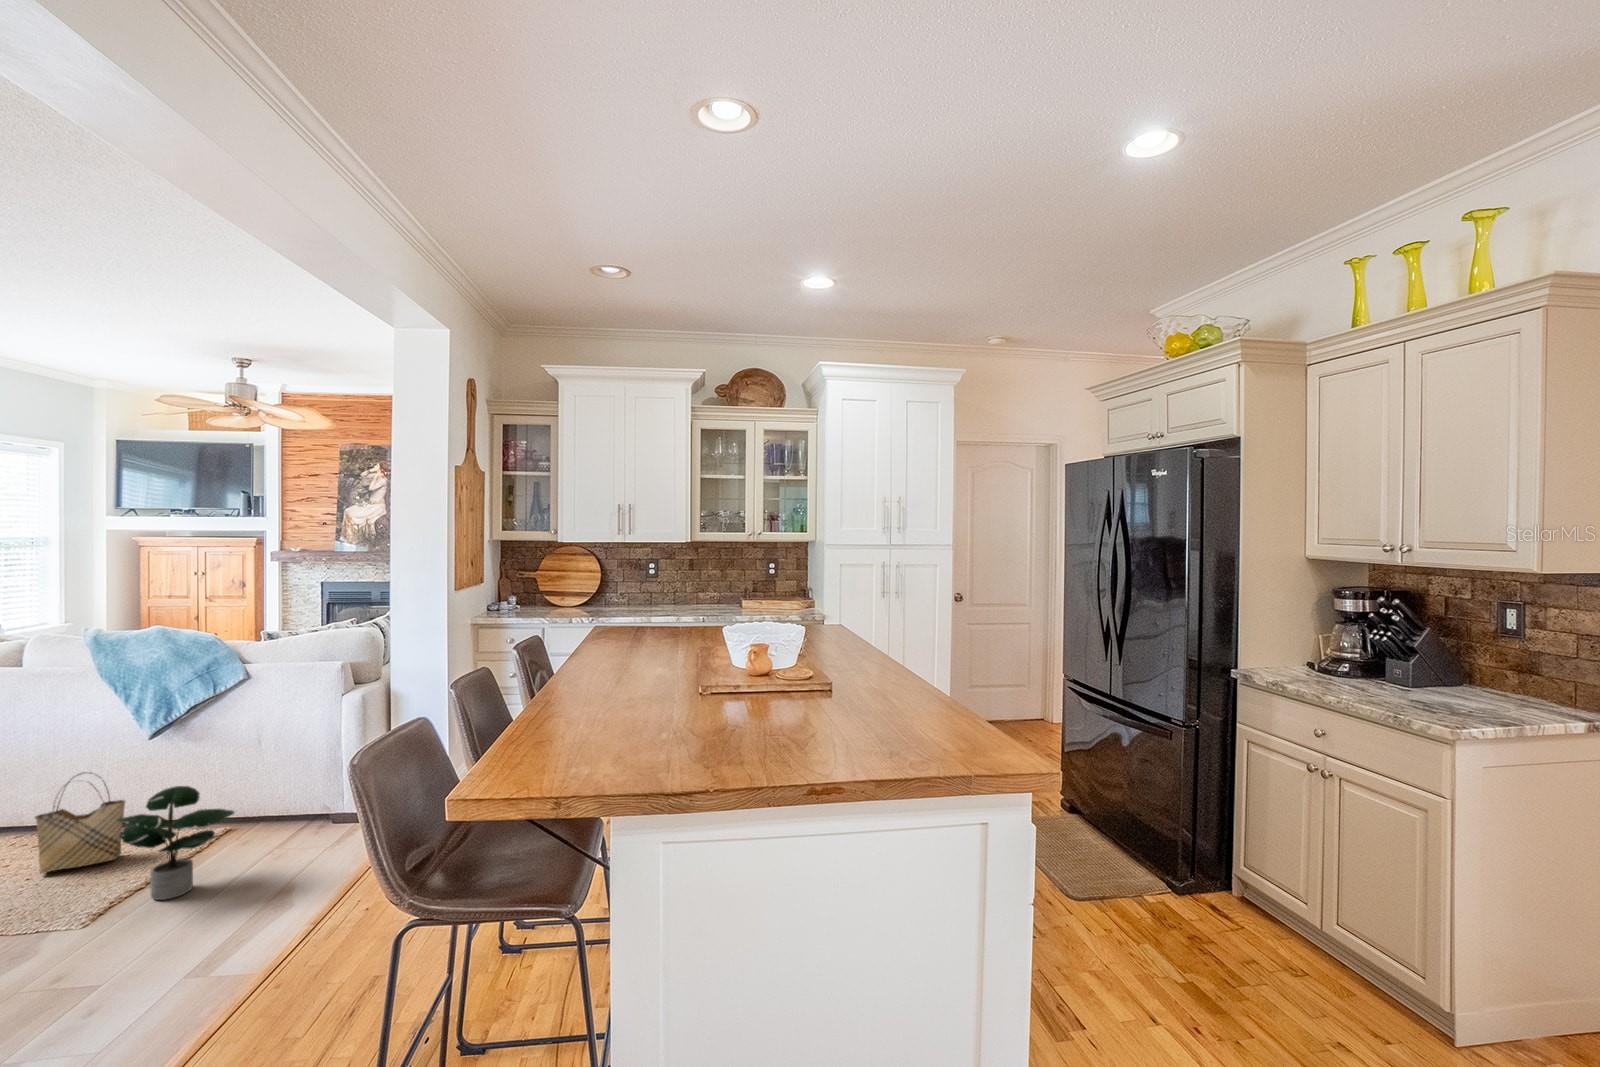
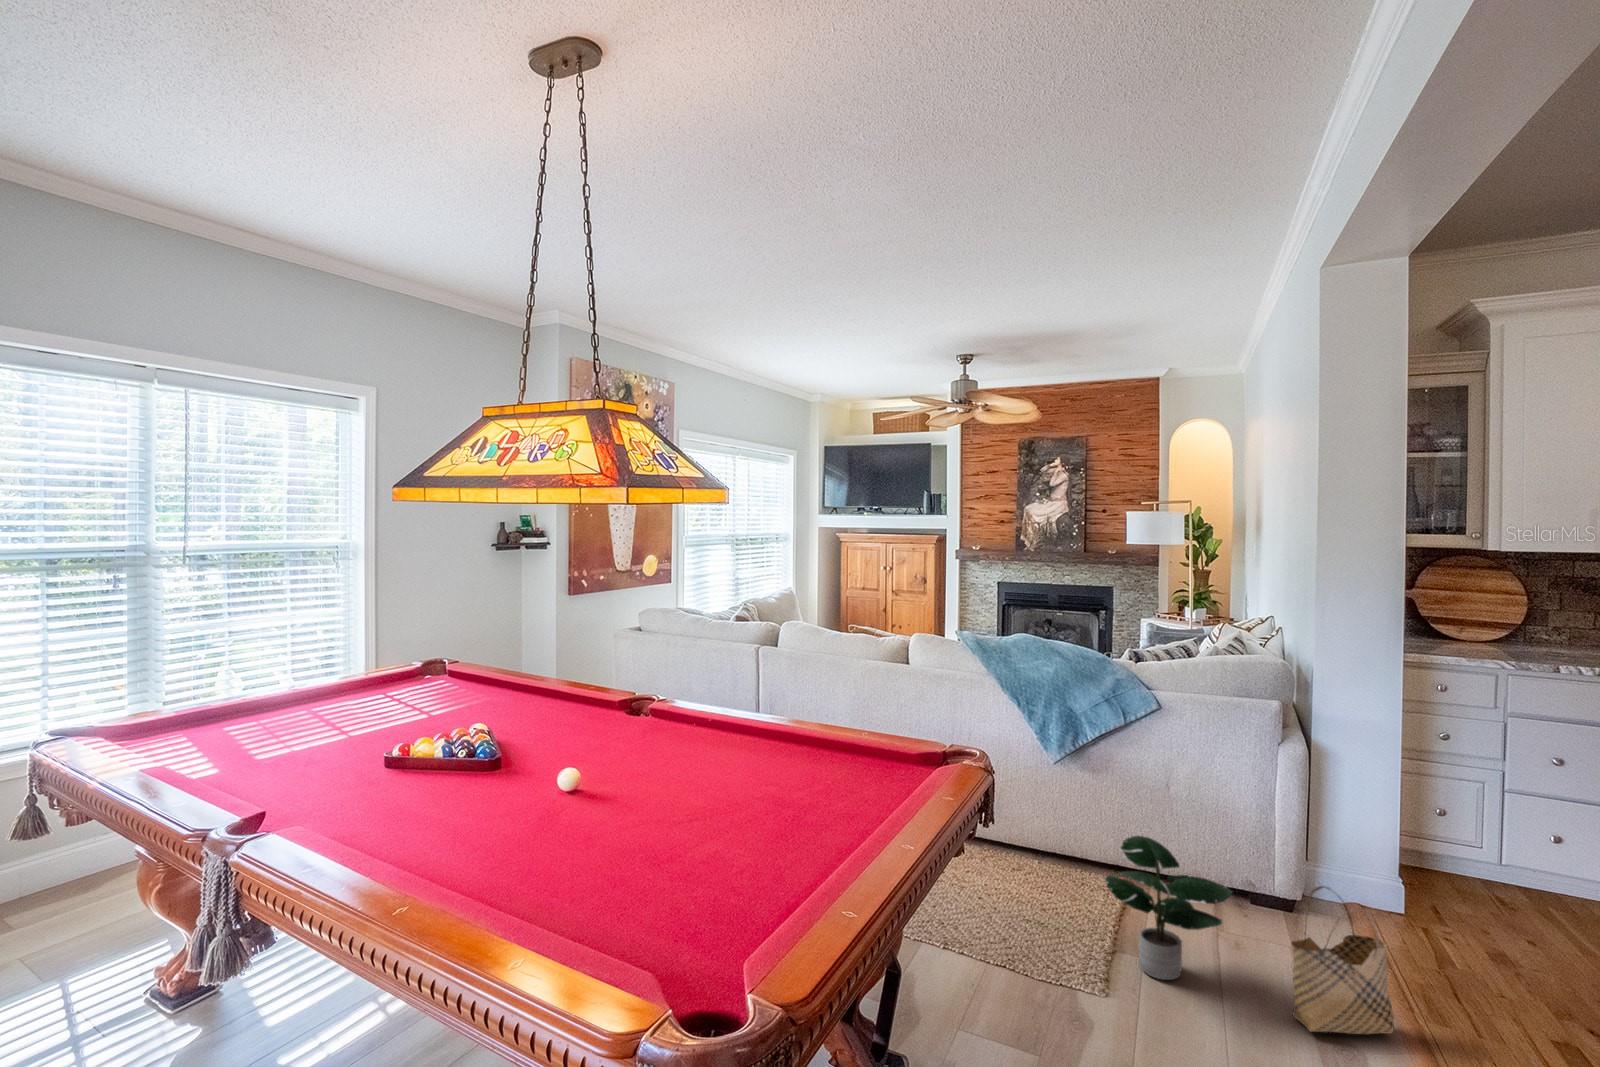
woven basket: present [35,772,125,873] -> present [1292,886,1394,1034]

